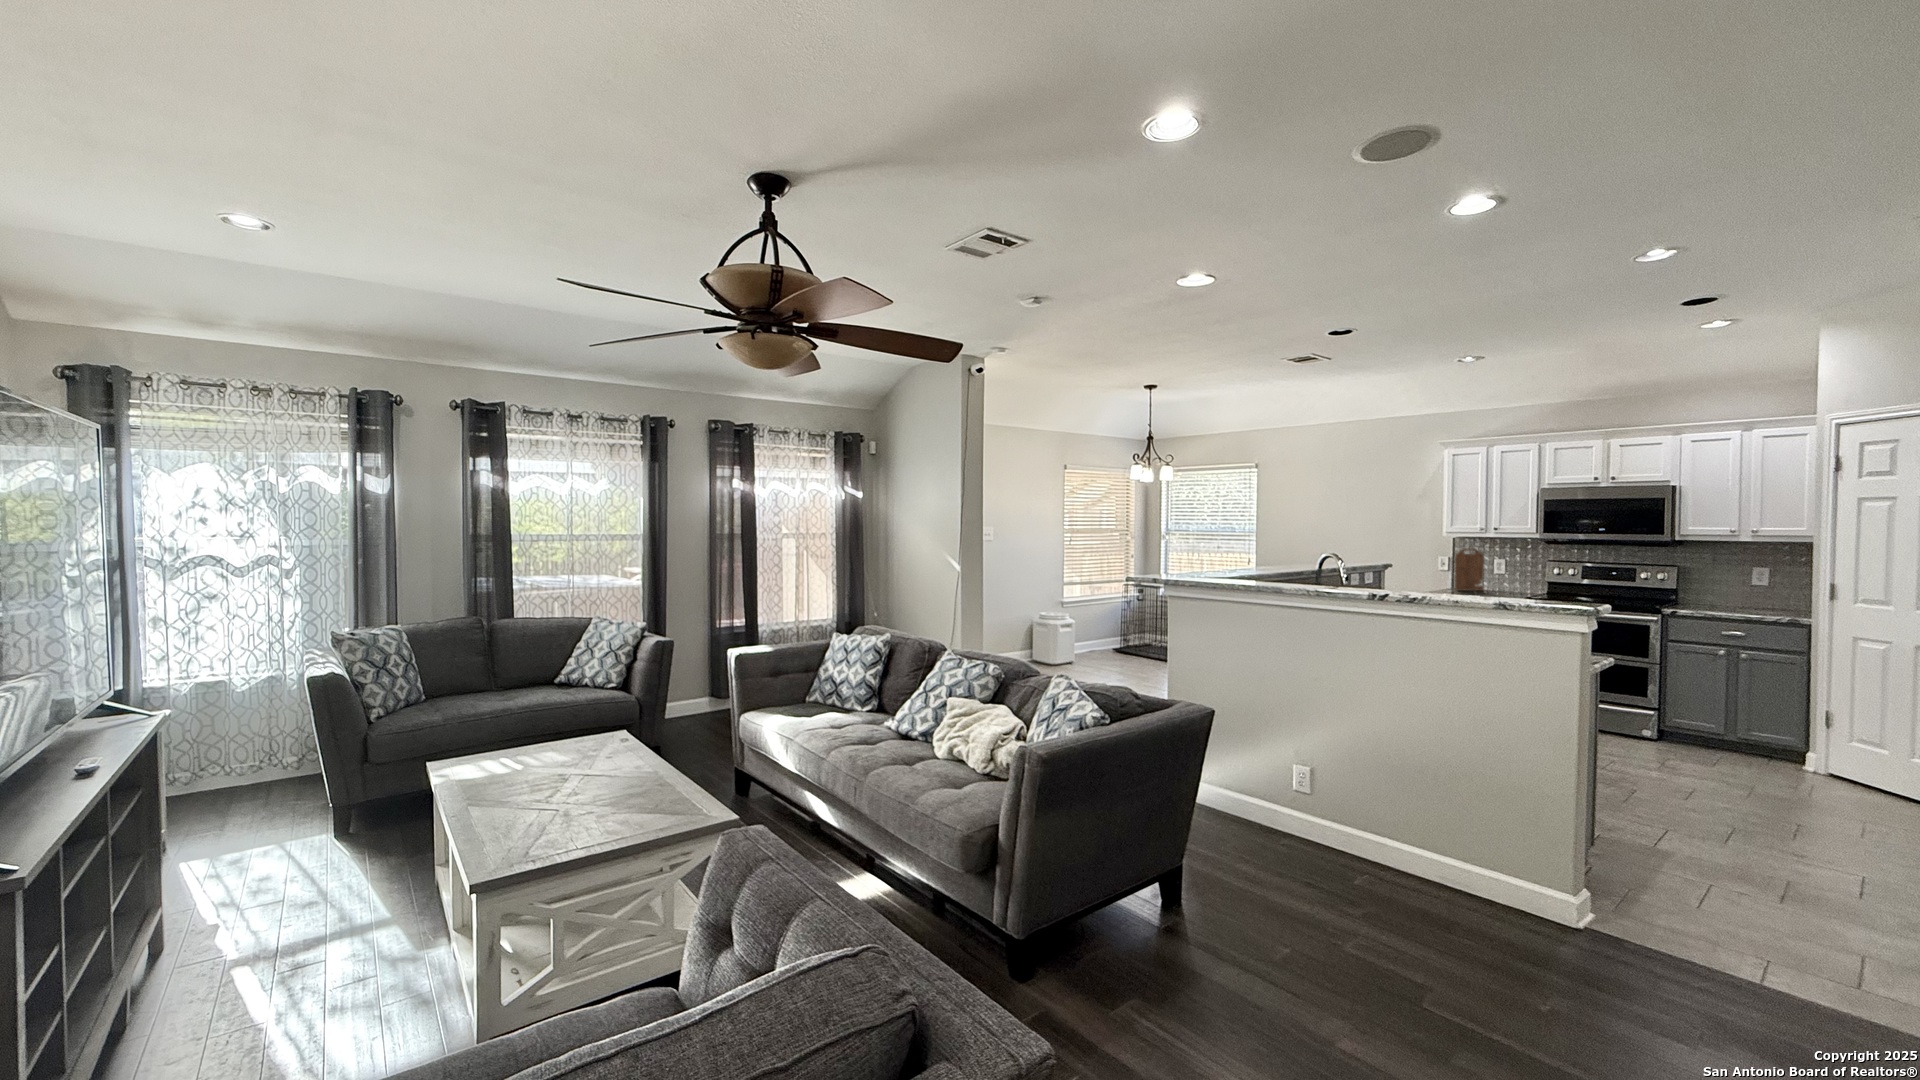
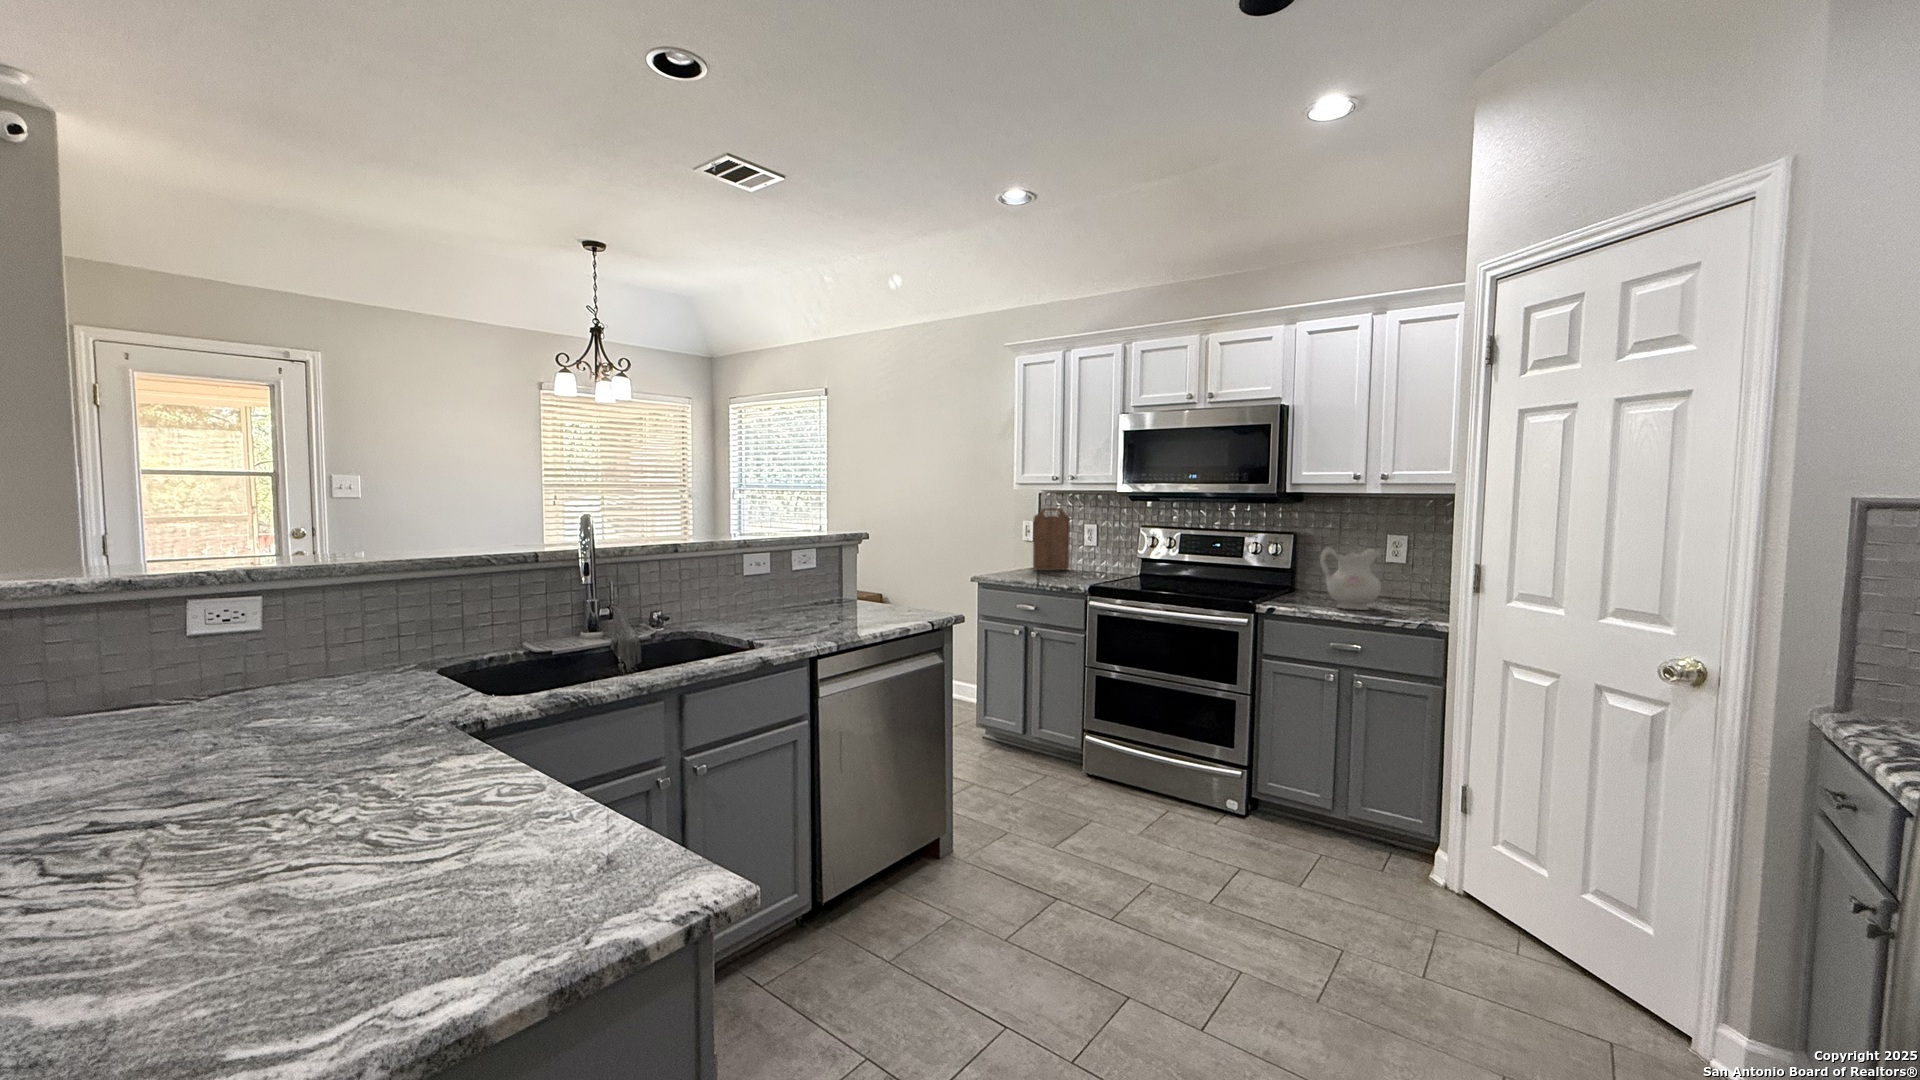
ceramic pitcher: none [1710,573,1756,613] -> present [1320,546,1381,610]

